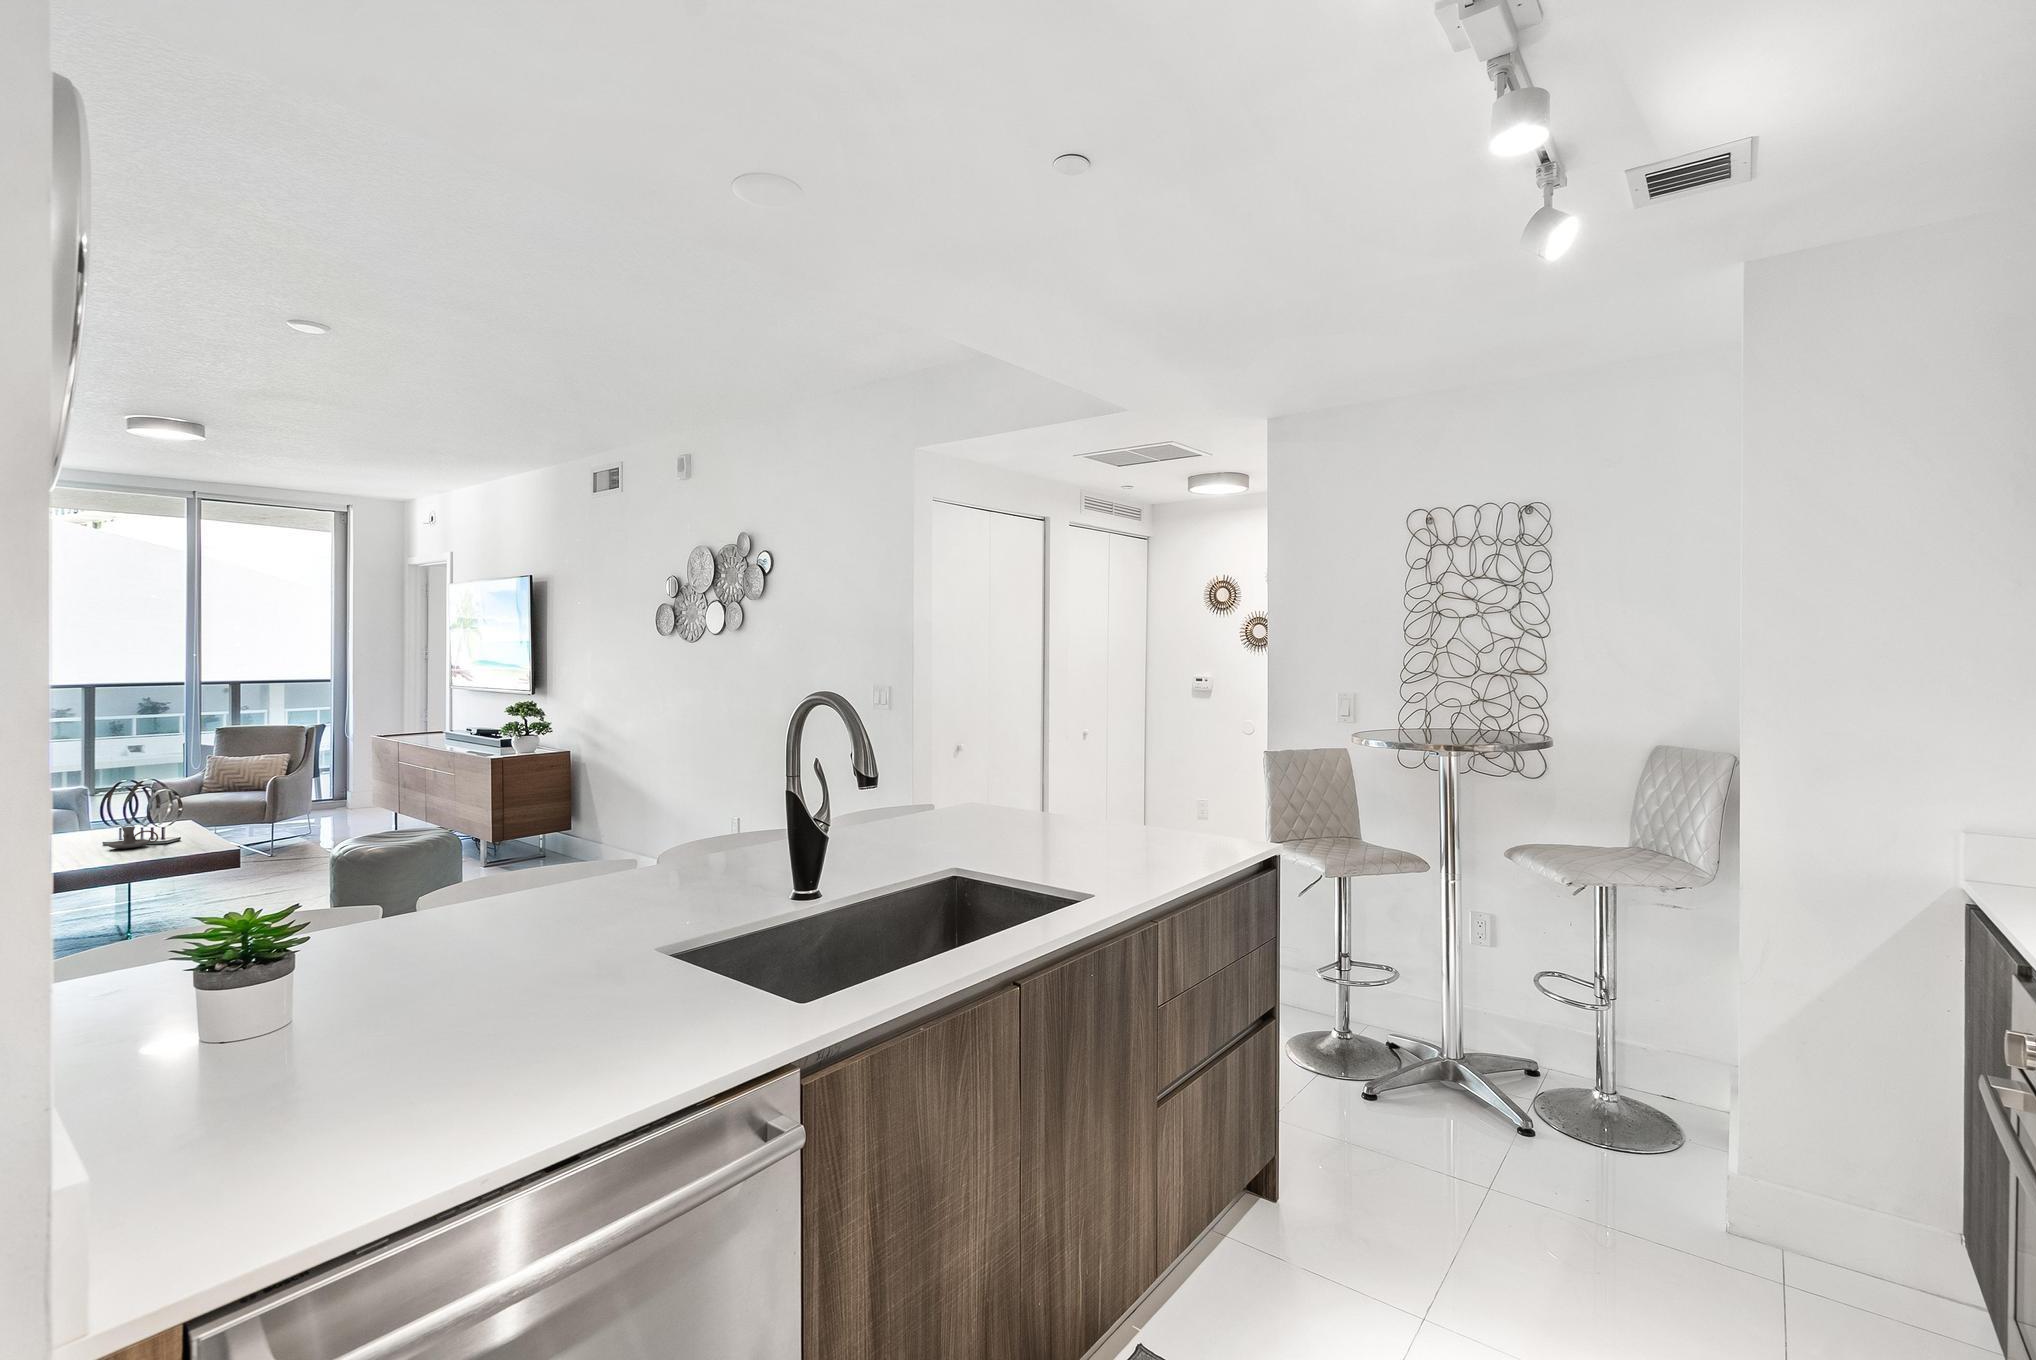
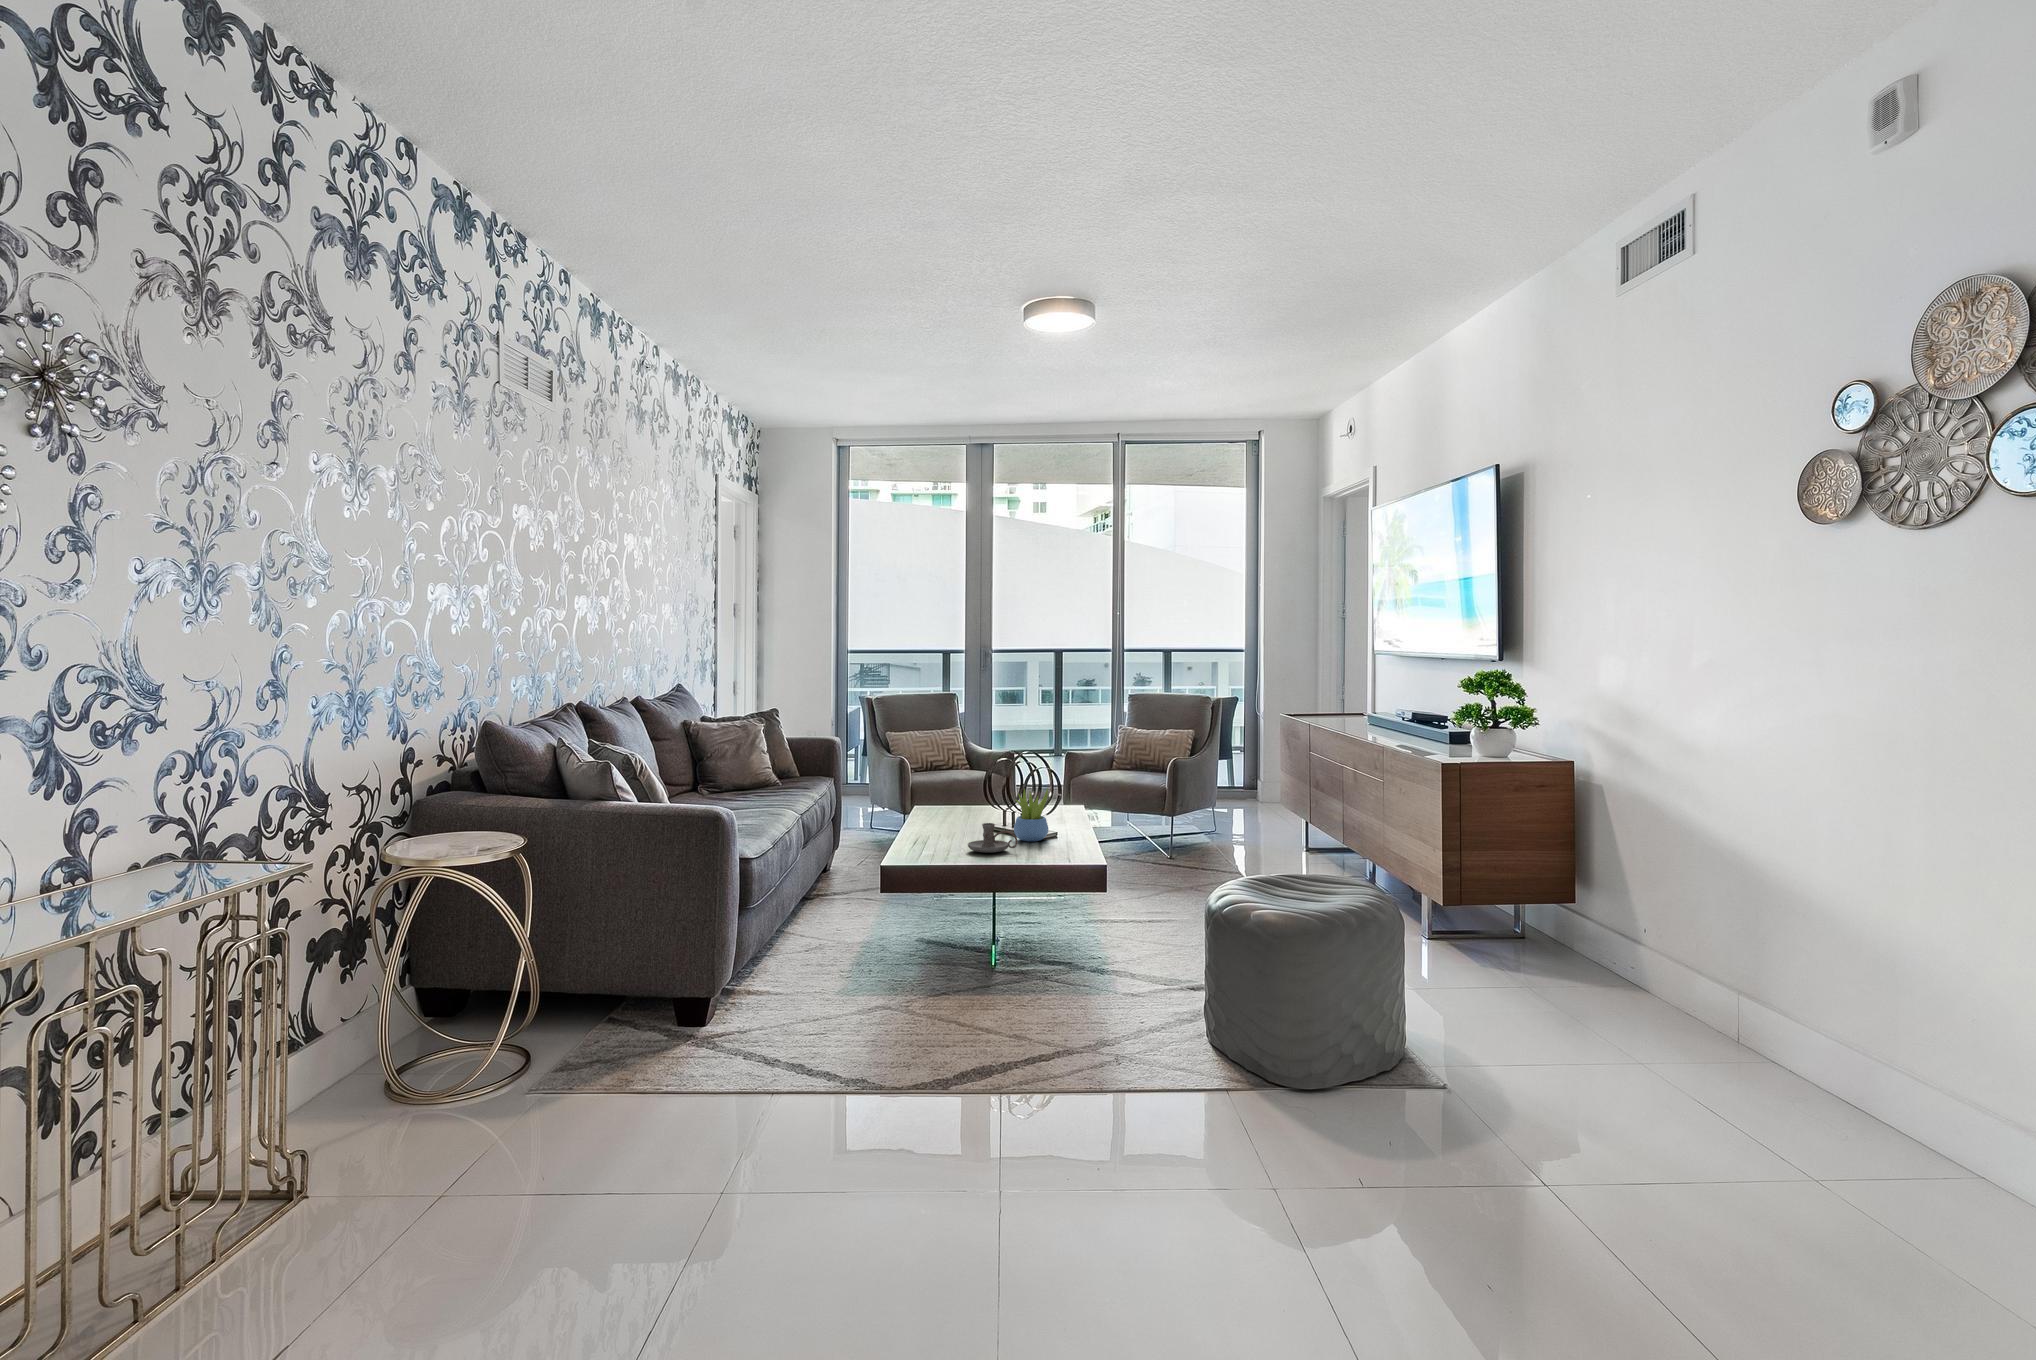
succulent plant: none [147,797,181,839] -> present [1014,788,1048,841]

